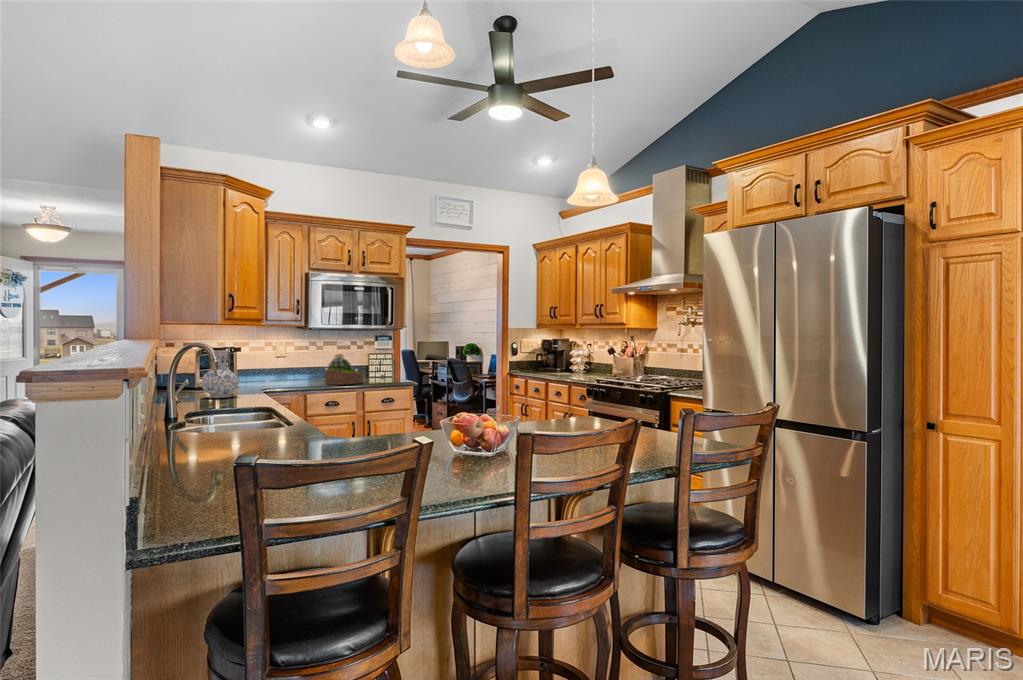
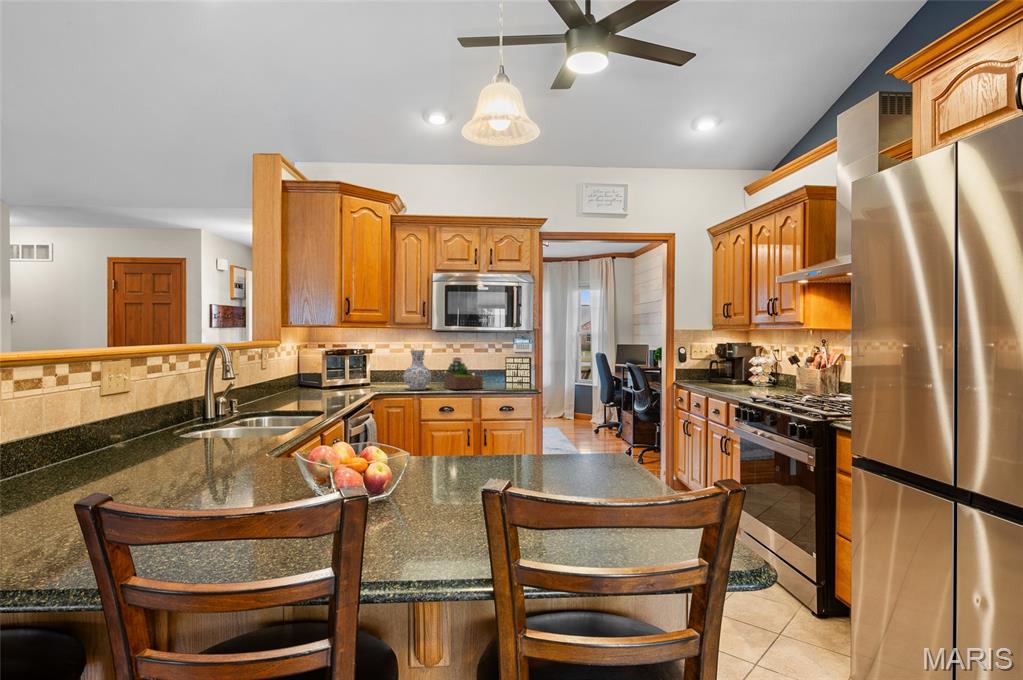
vase: present [201,350,238,398] -> present [403,350,432,390]

